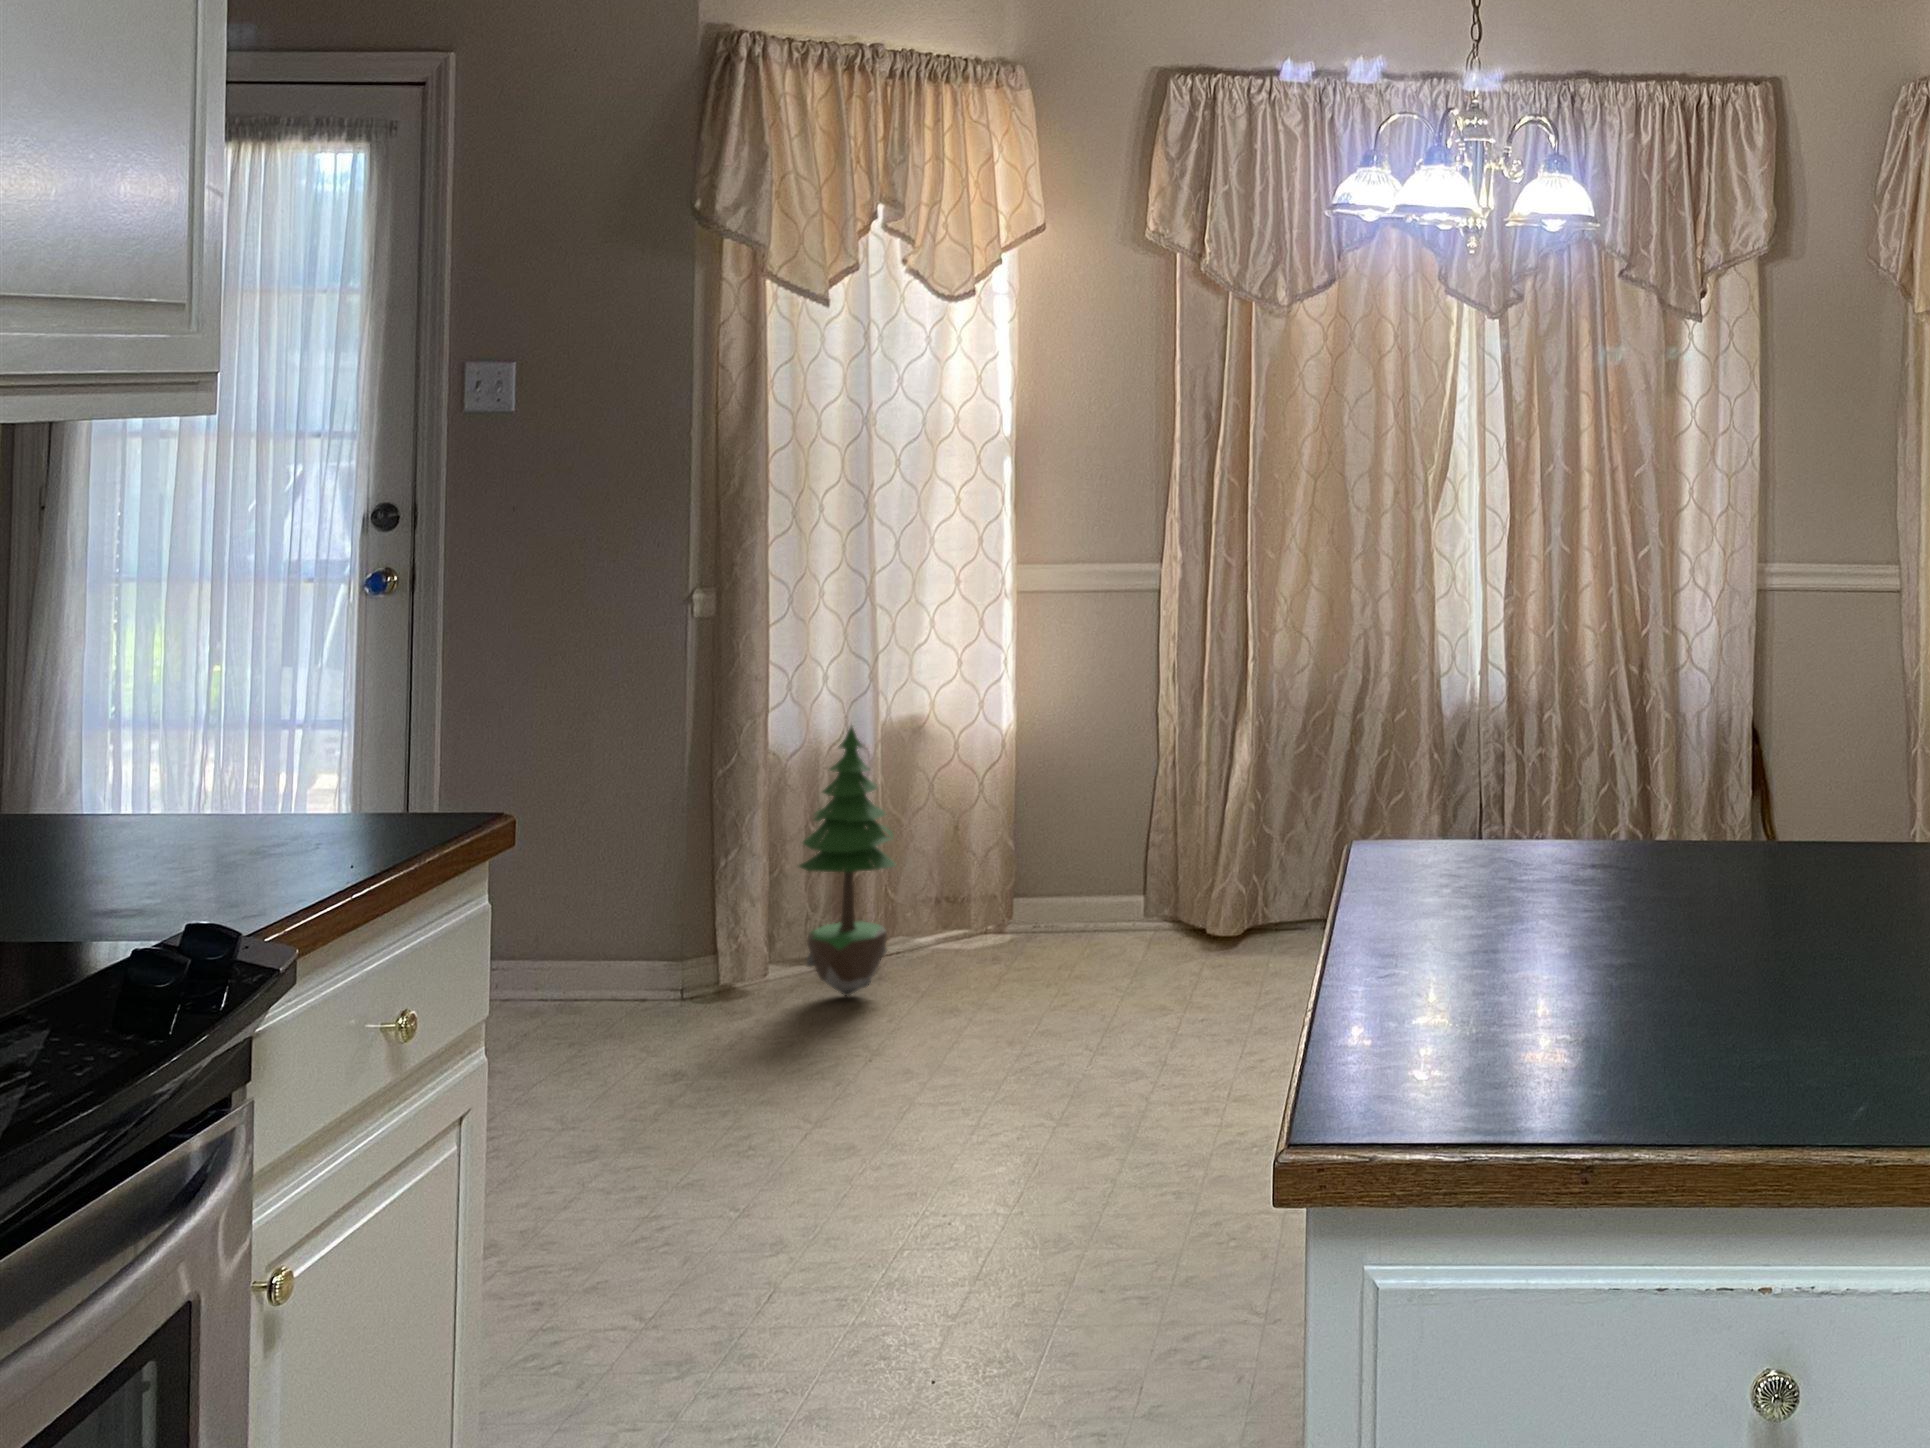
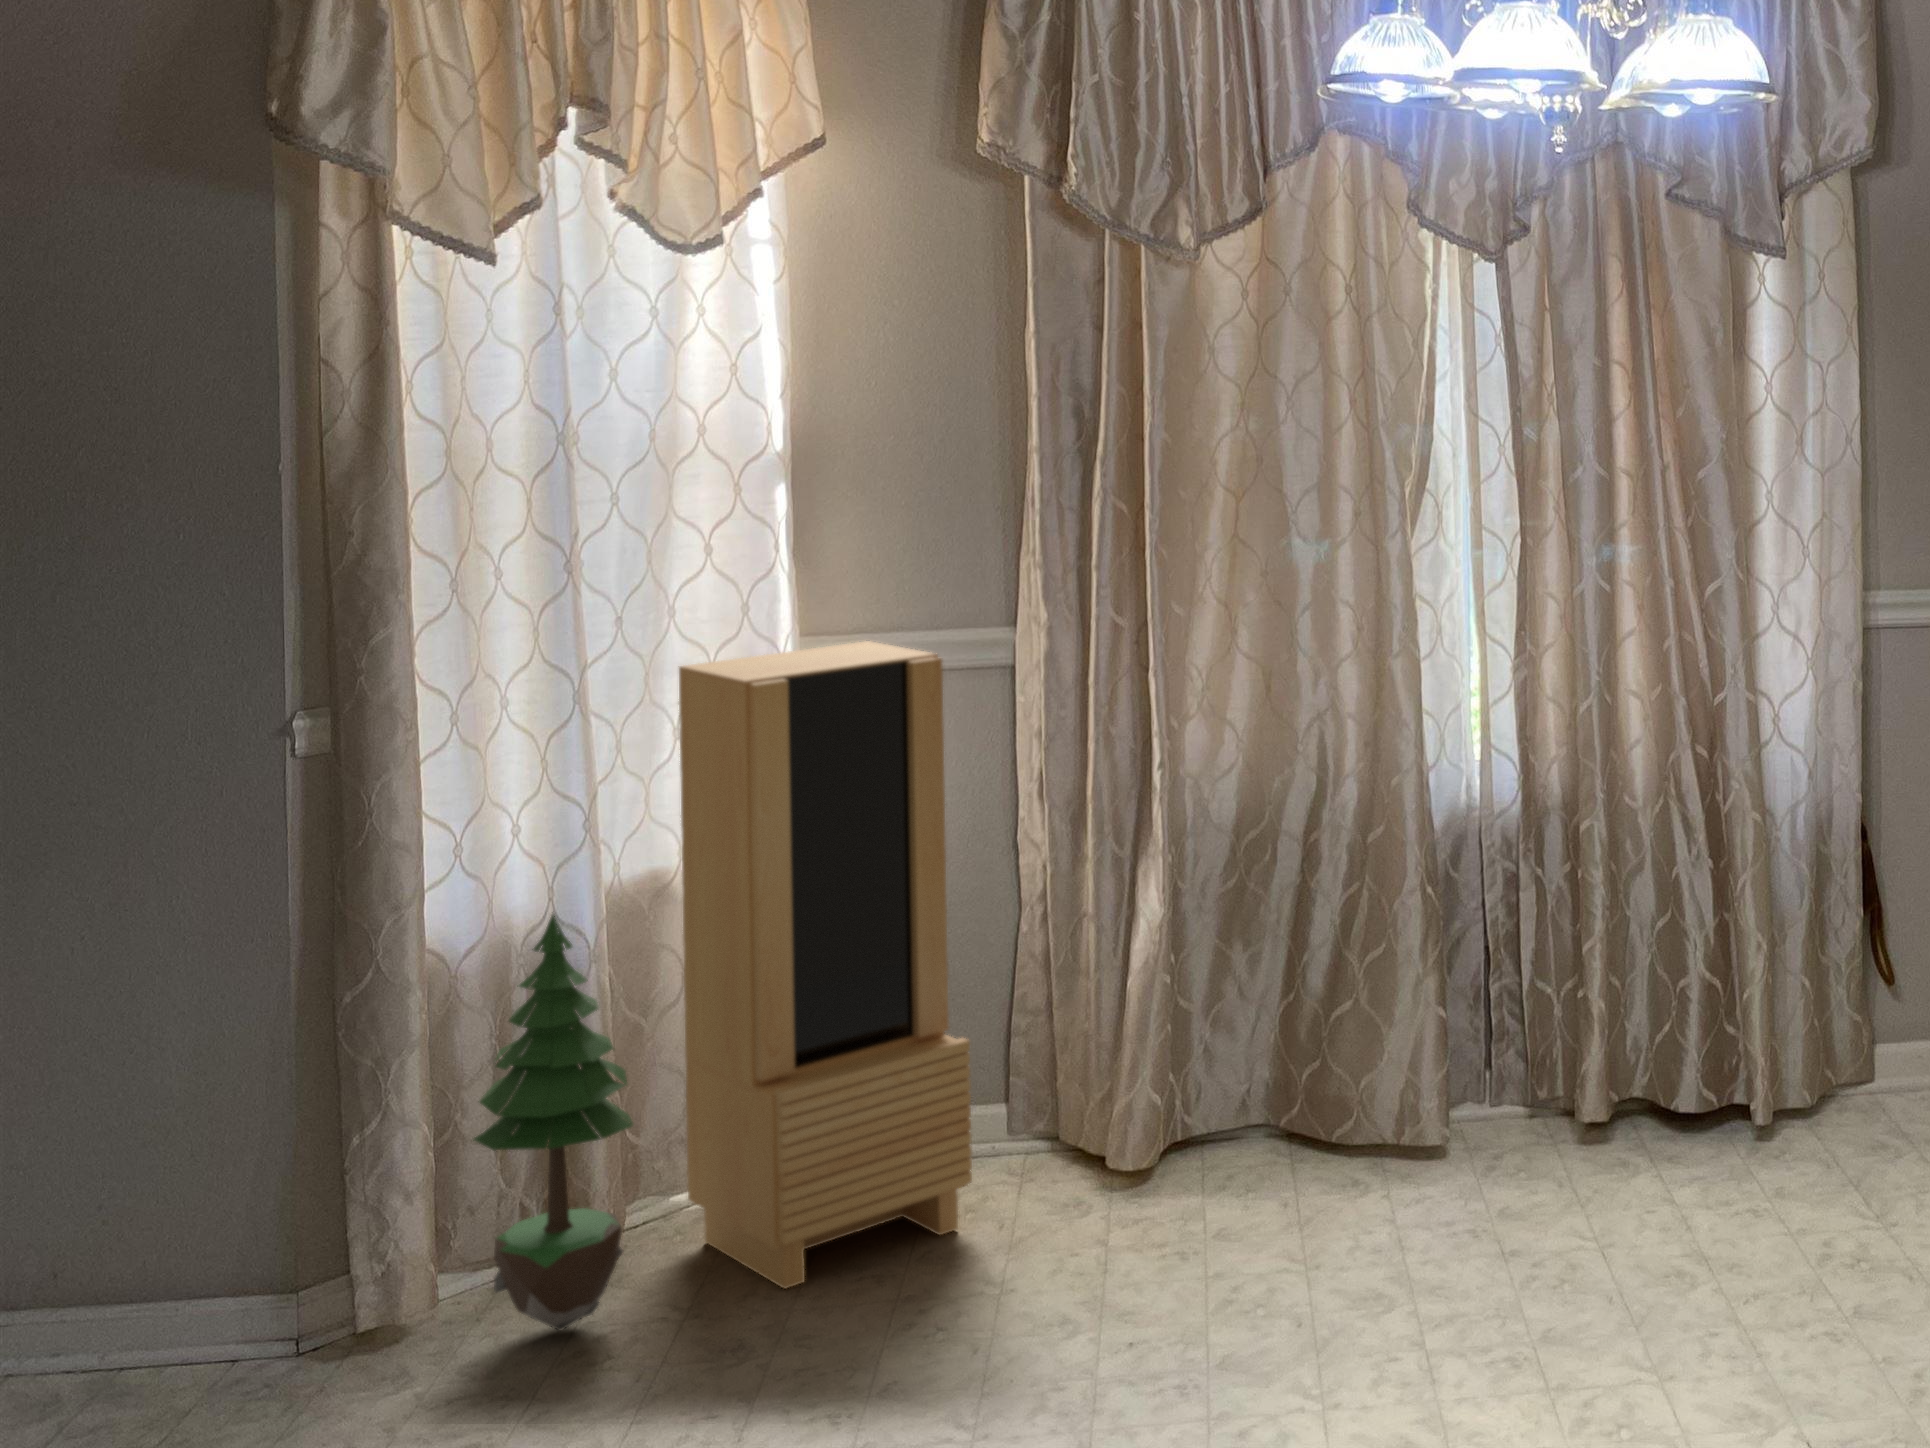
storage cabinet: none [930,567,1117,985] -> present [679,641,972,1288]

